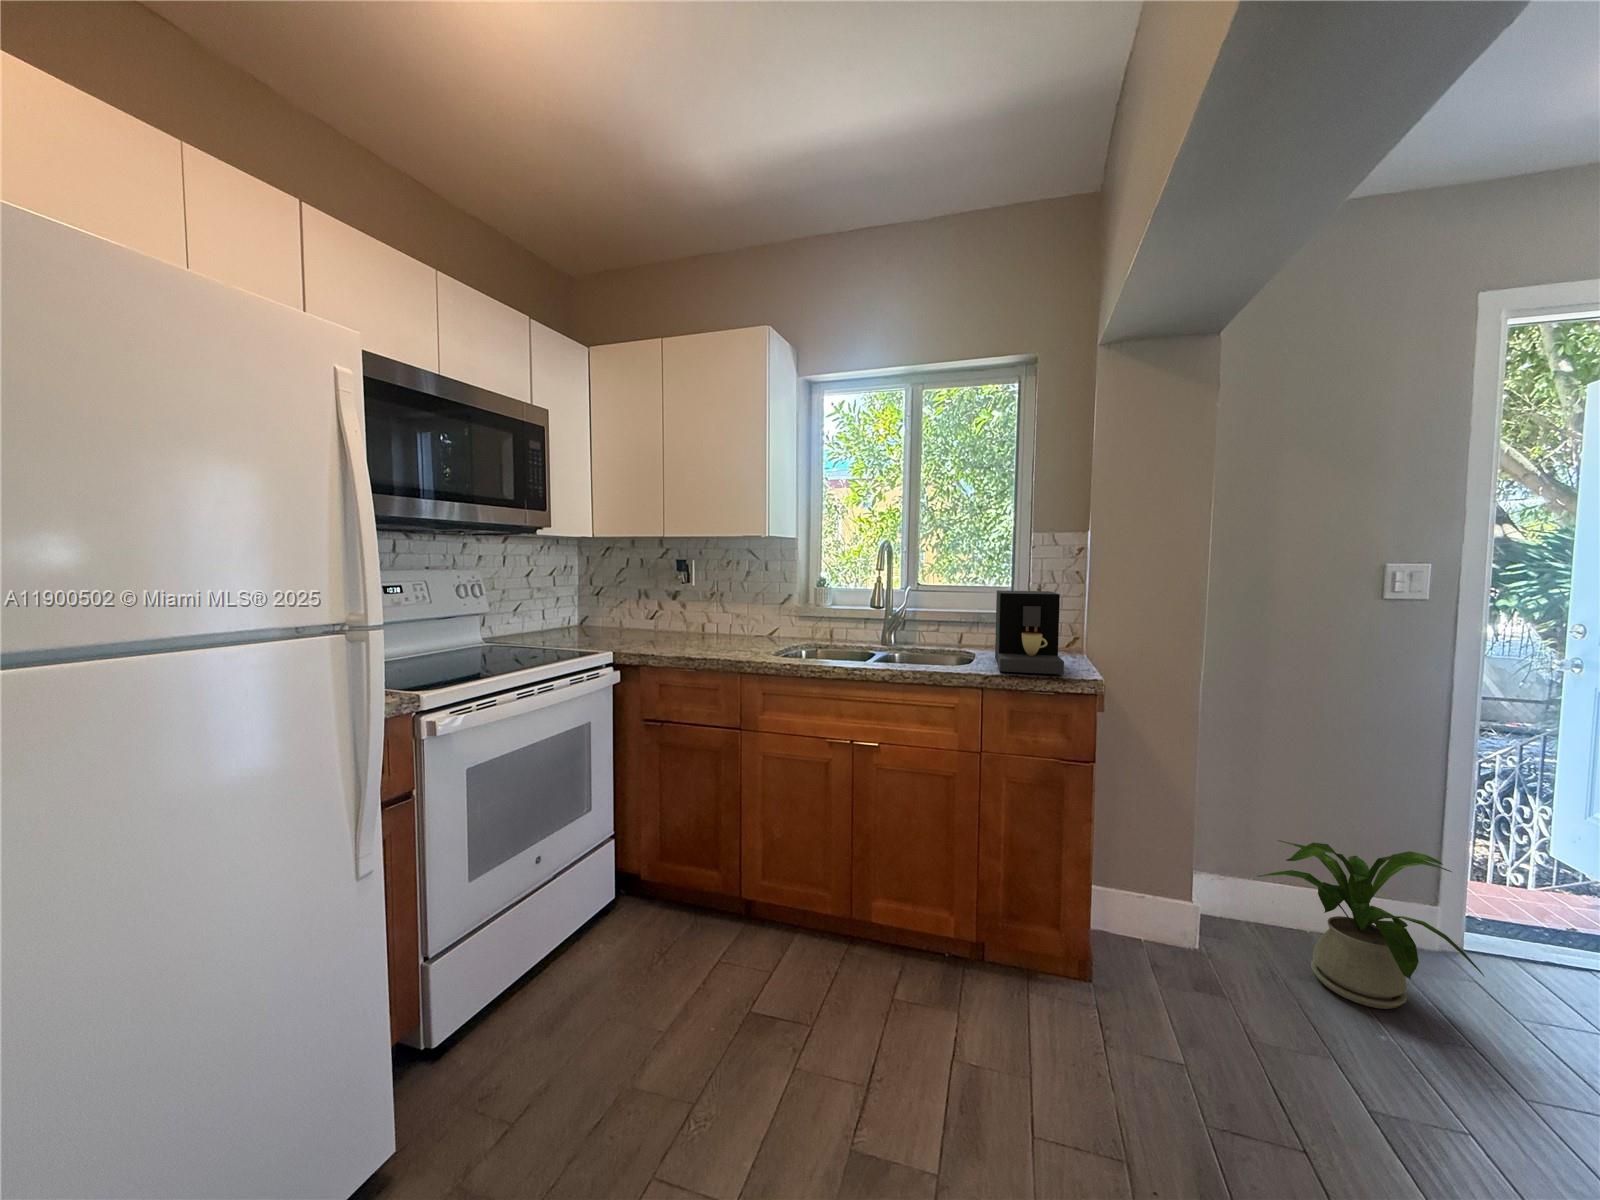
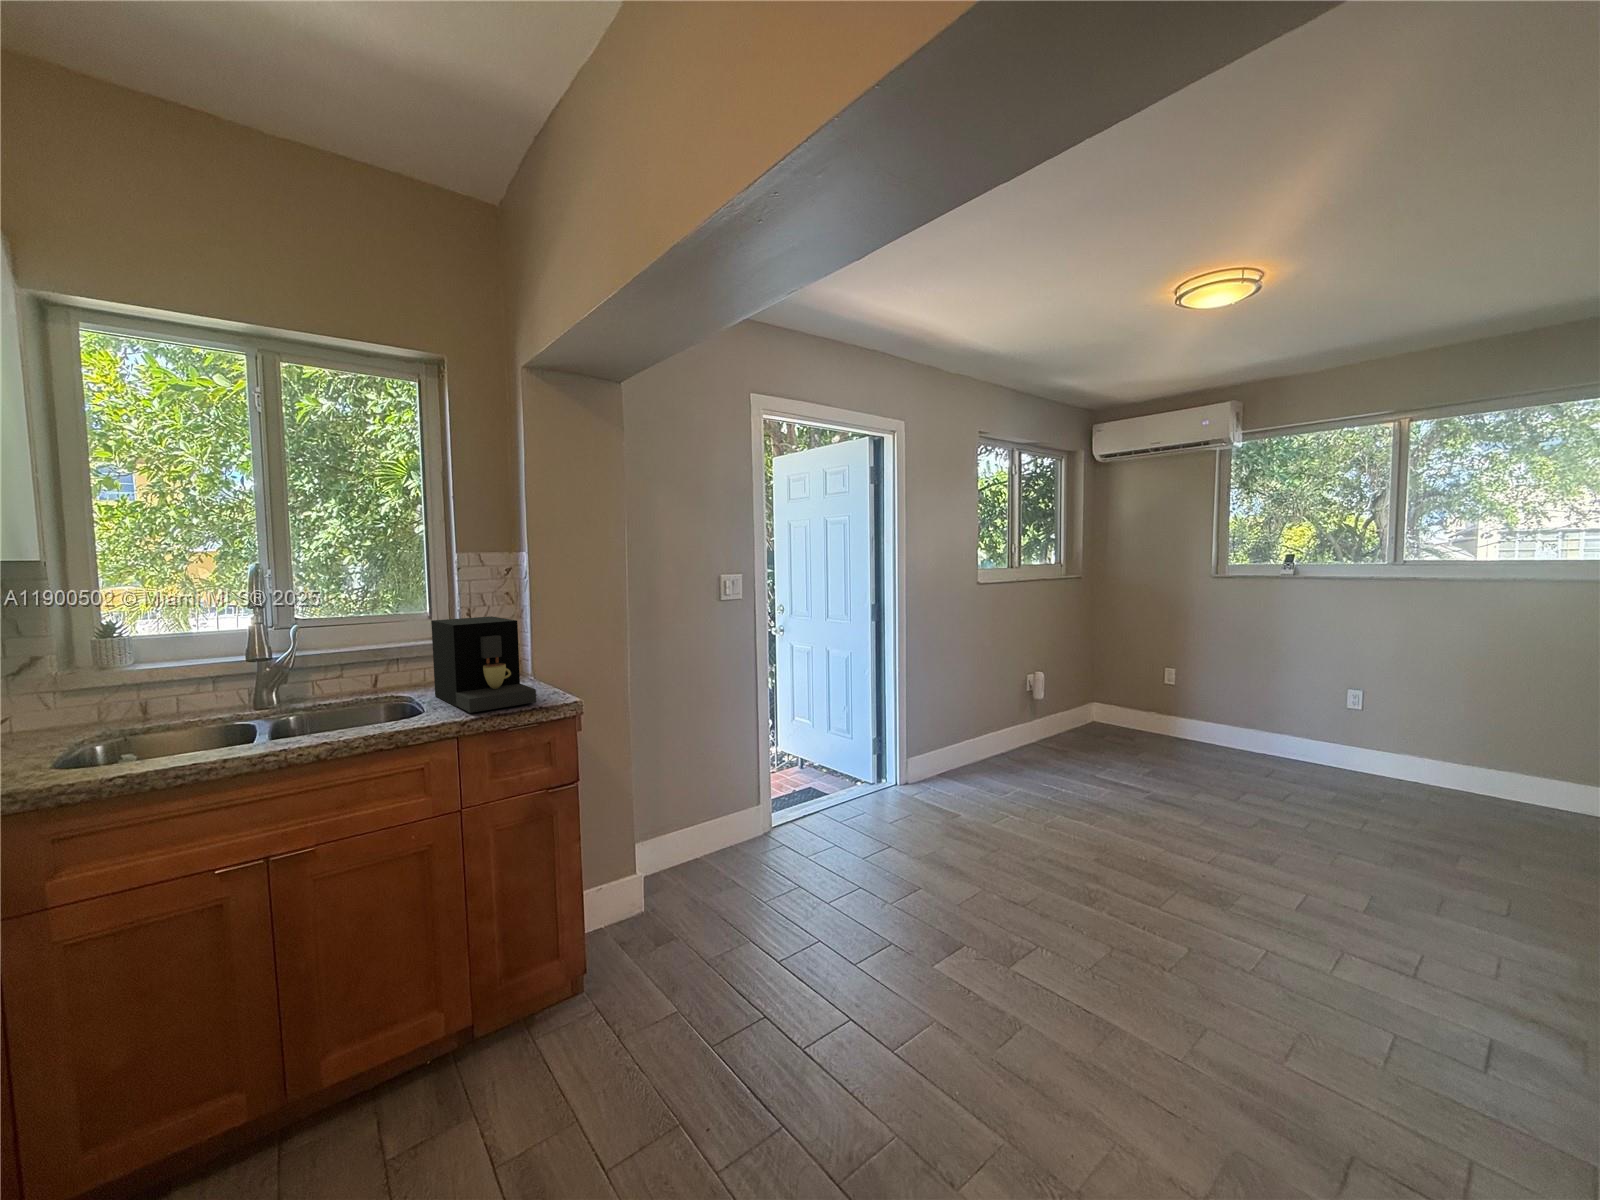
house plant: present [1257,840,1484,1009] -> none [671,772,796,890]

